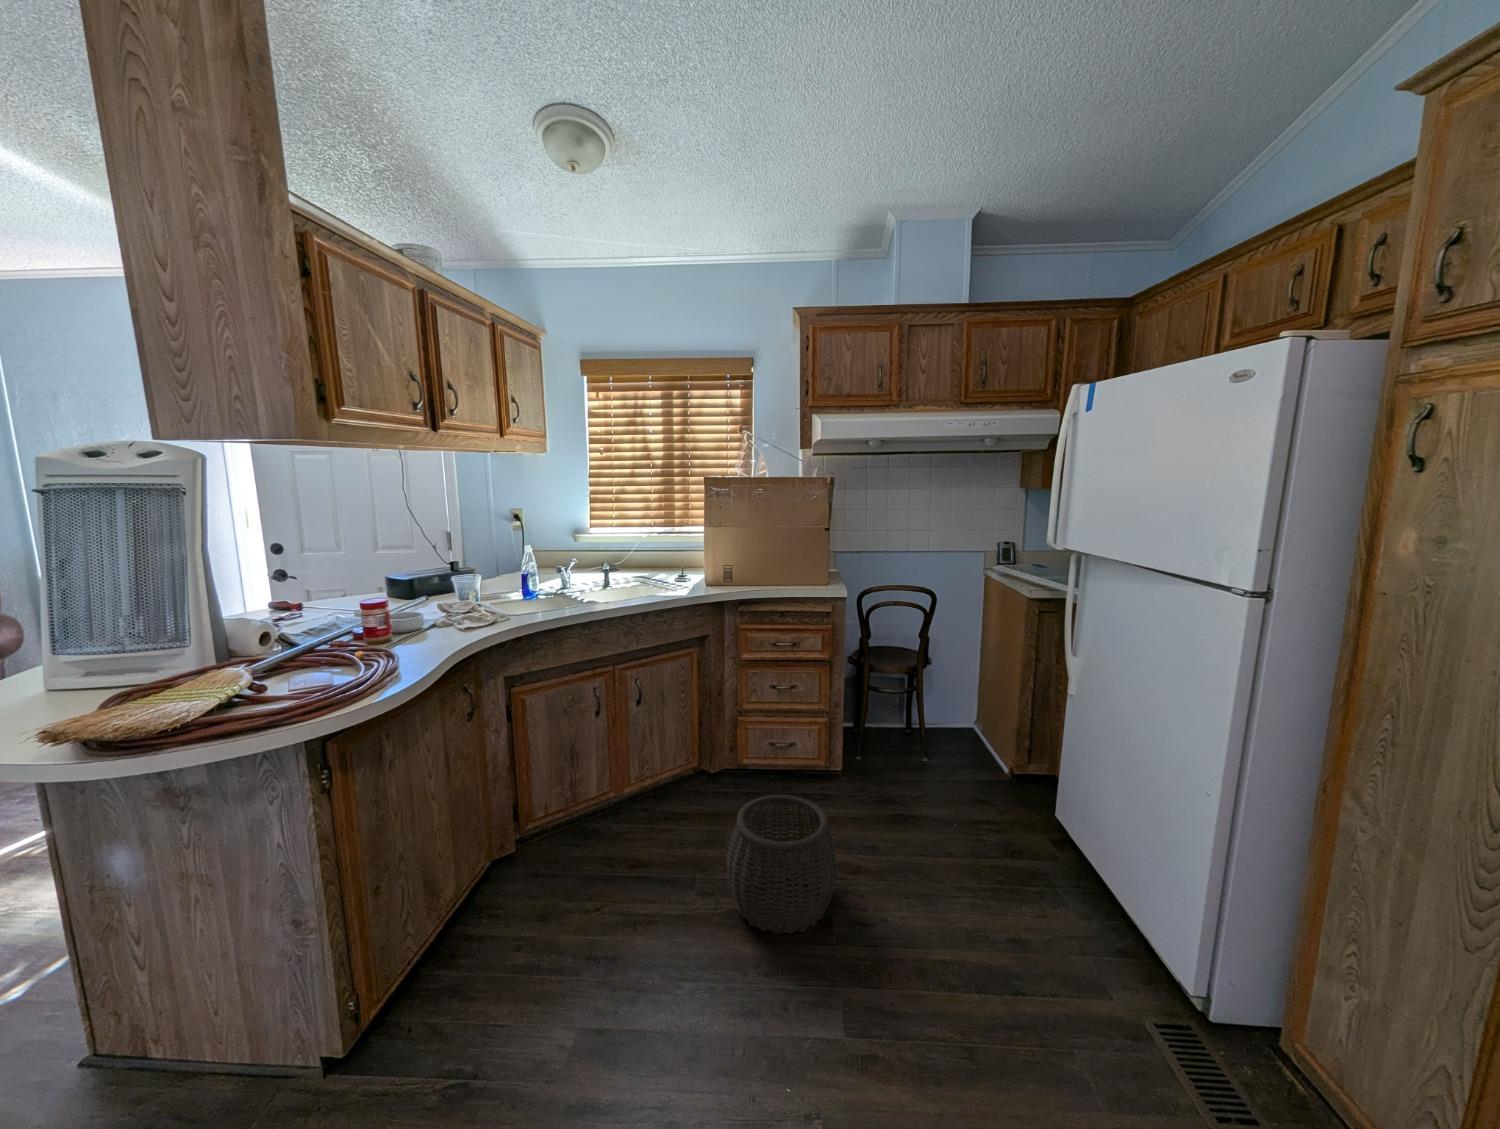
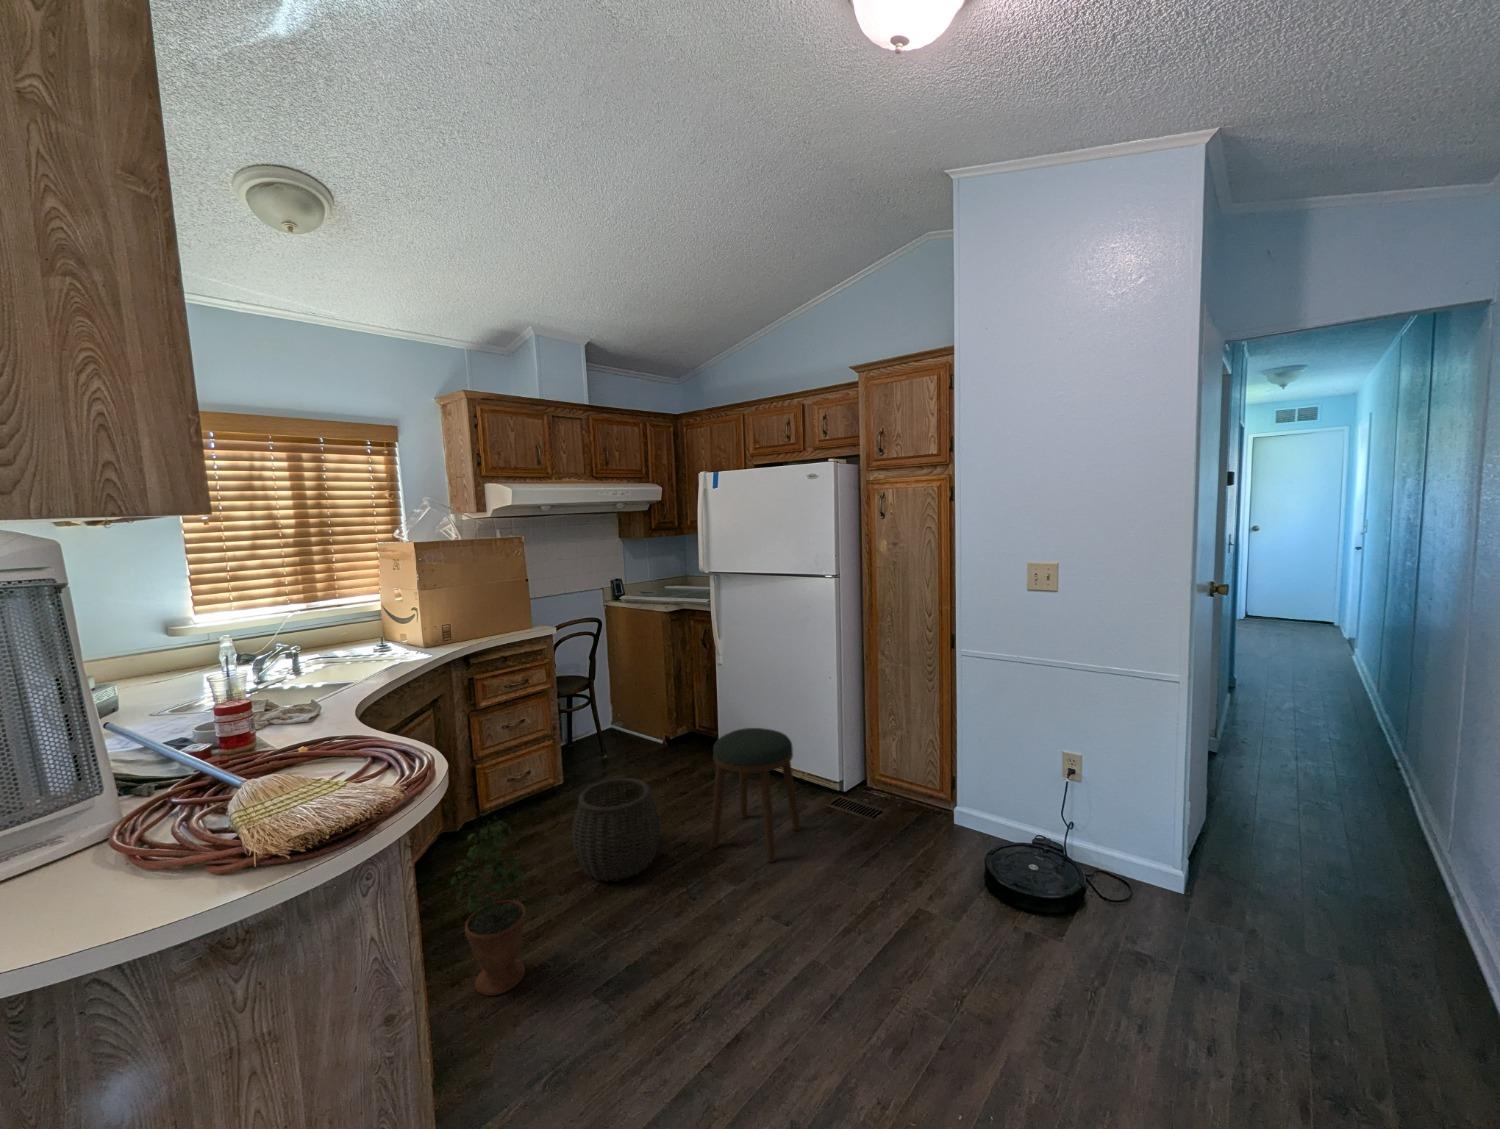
potted plant: none [517,775,600,967] -> present [448,816,526,996]
stool: none [891,816,1054,1063] -> present [711,728,800,862]

